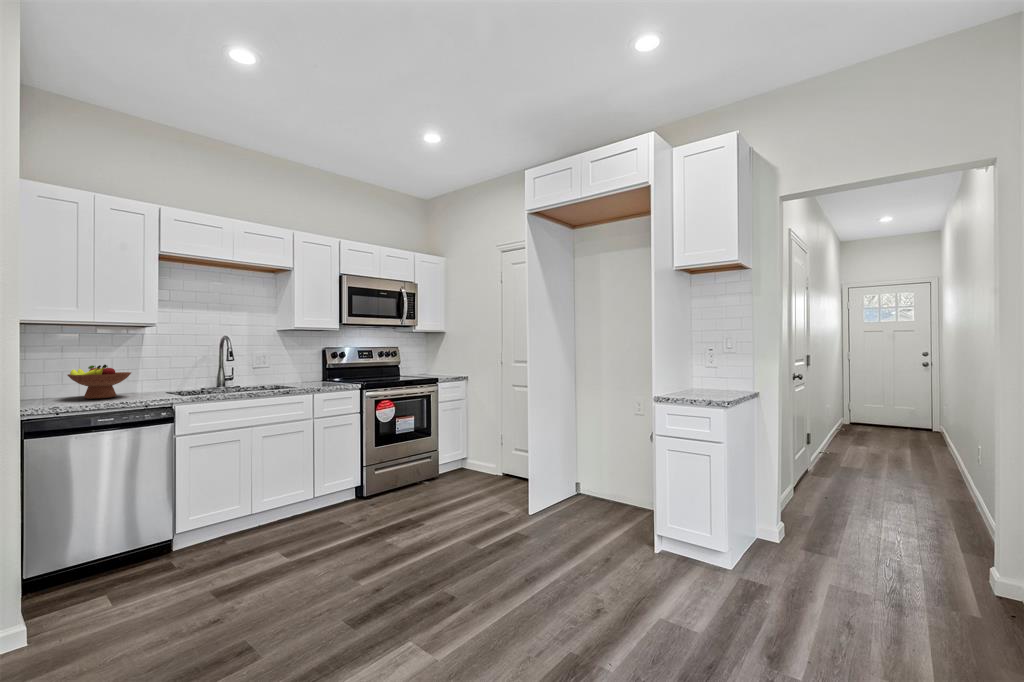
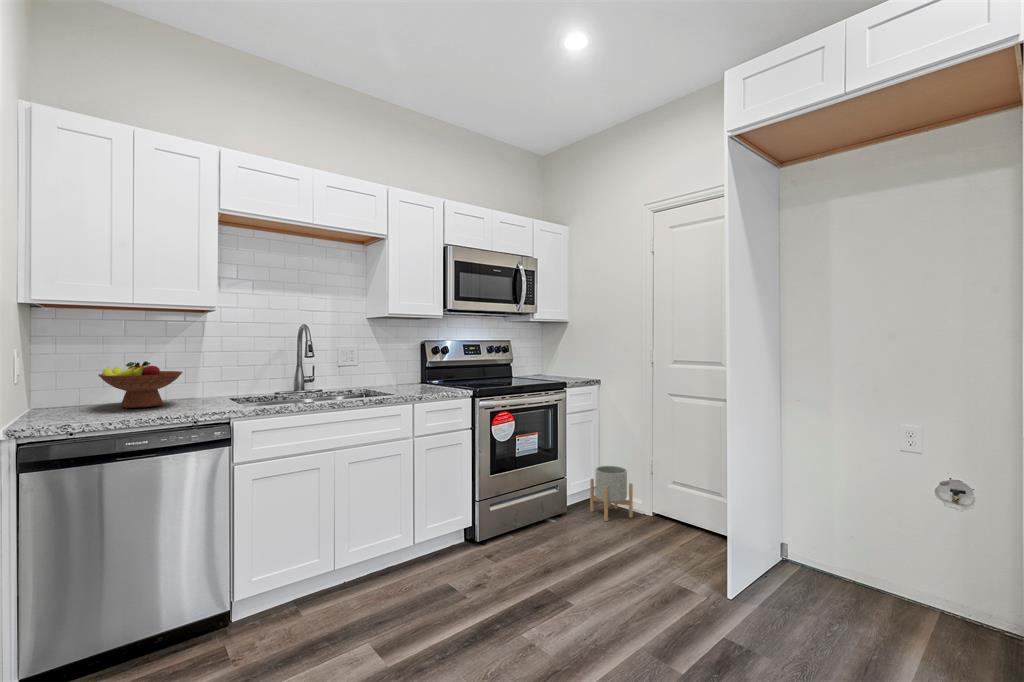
planter: none [458,441,488,481] -> present [590,466,633,521]

